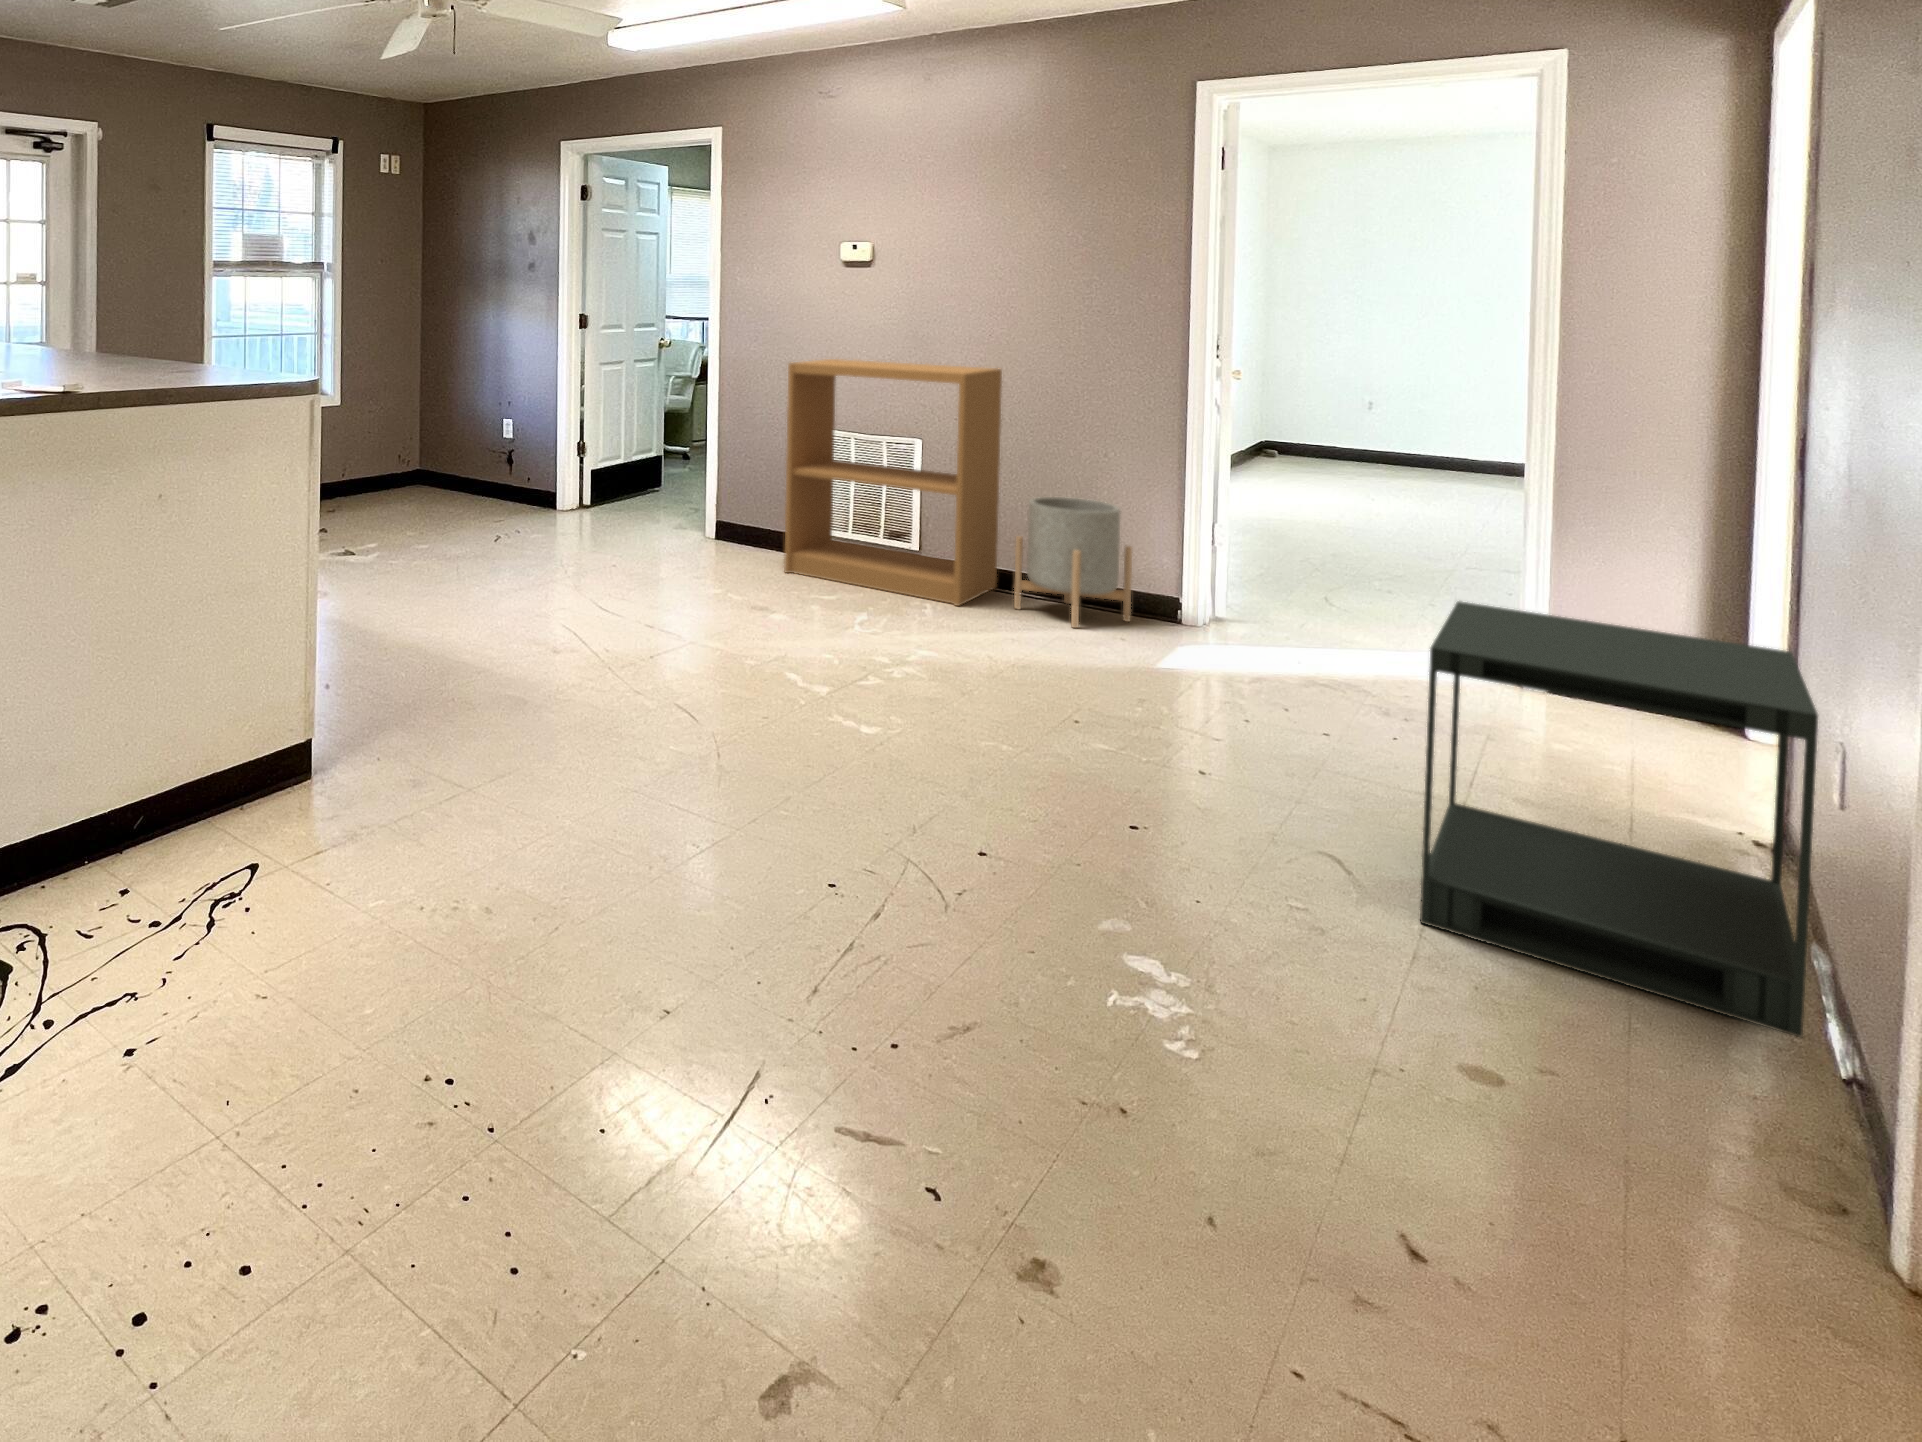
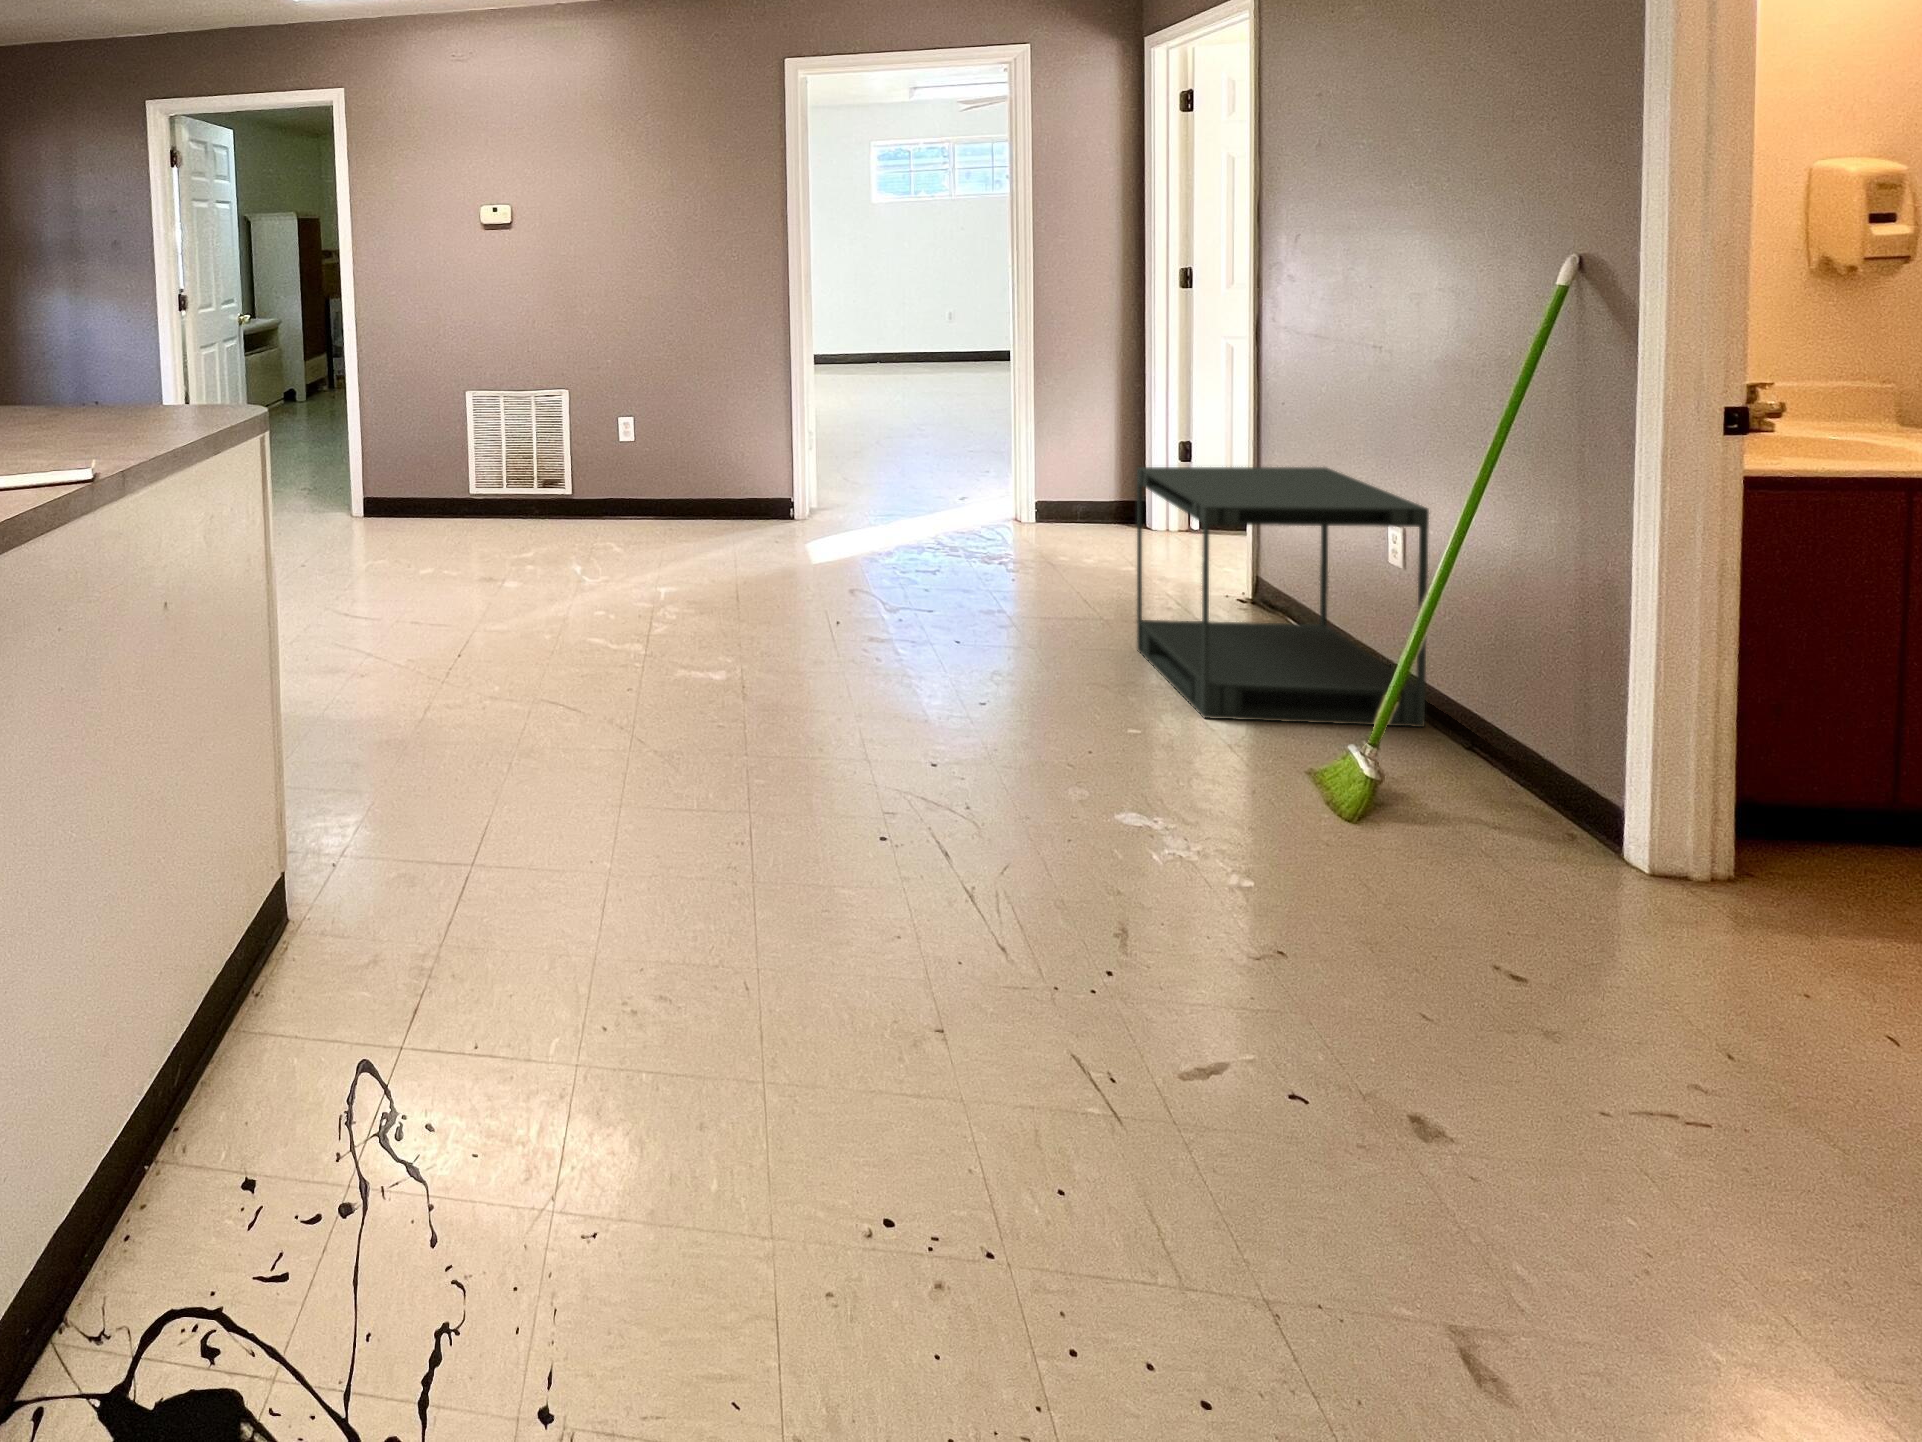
bookshelf: present [784,359,1002,606] -> none [461,317,644,539]
planter: present [1014,497,1132,628] -> none [677,425,765,539]

